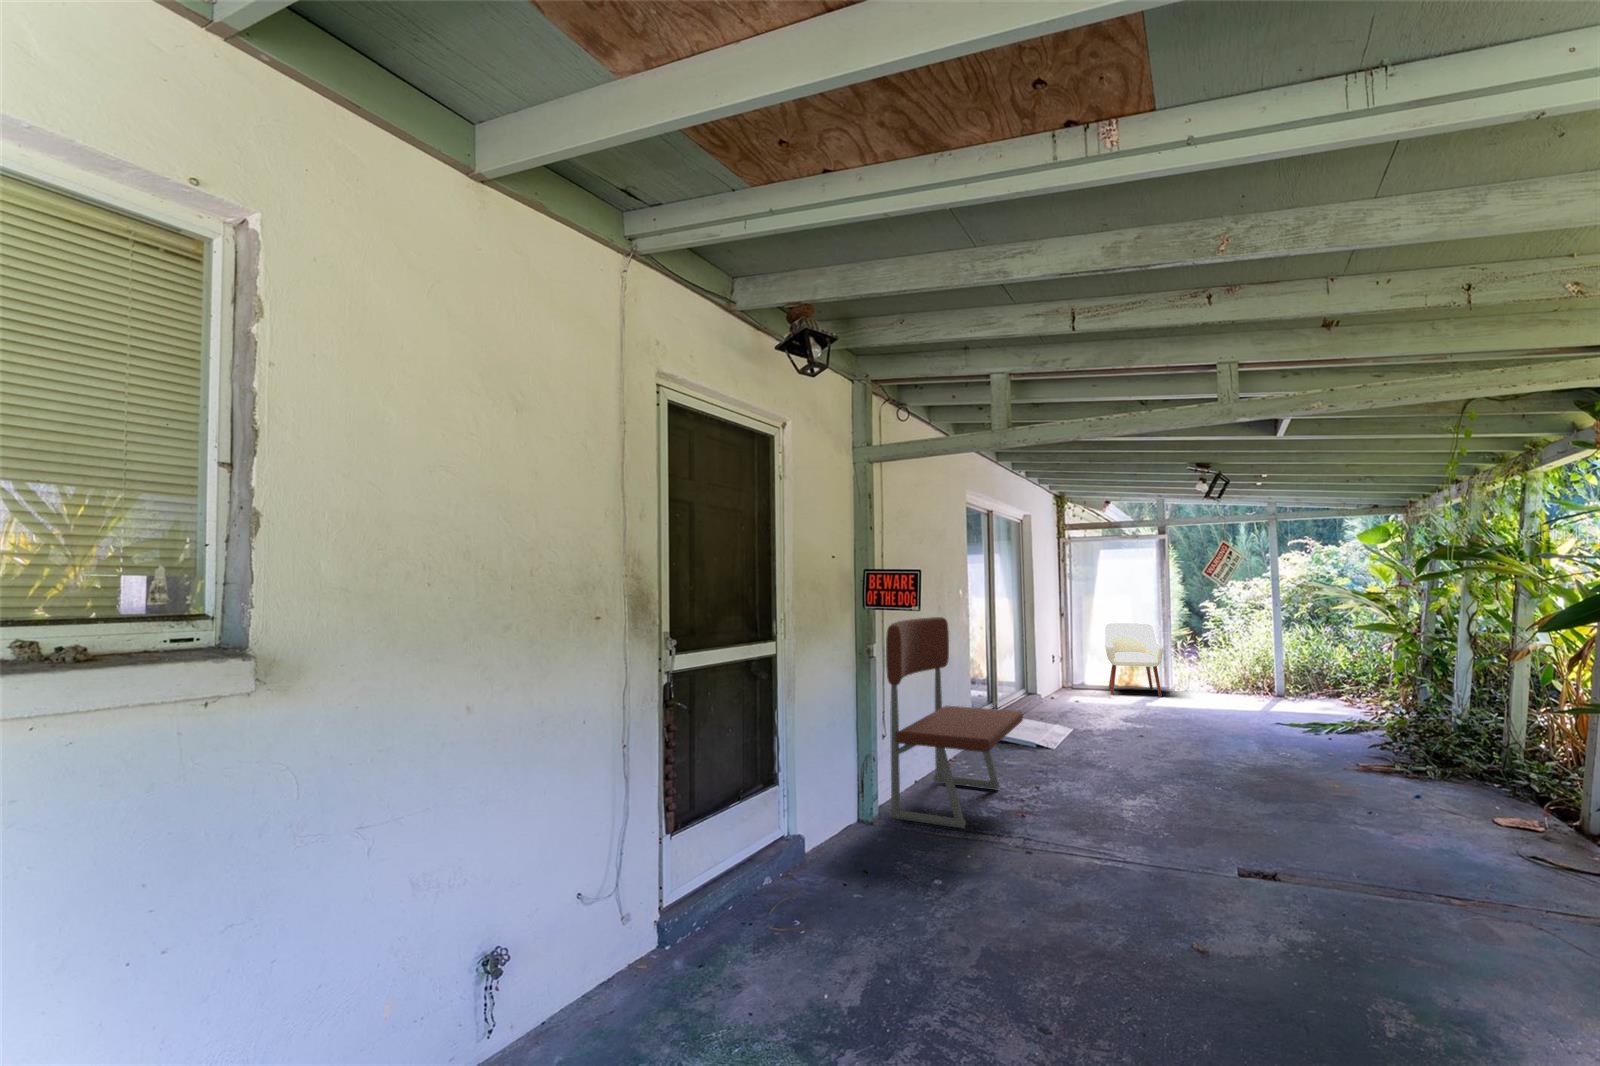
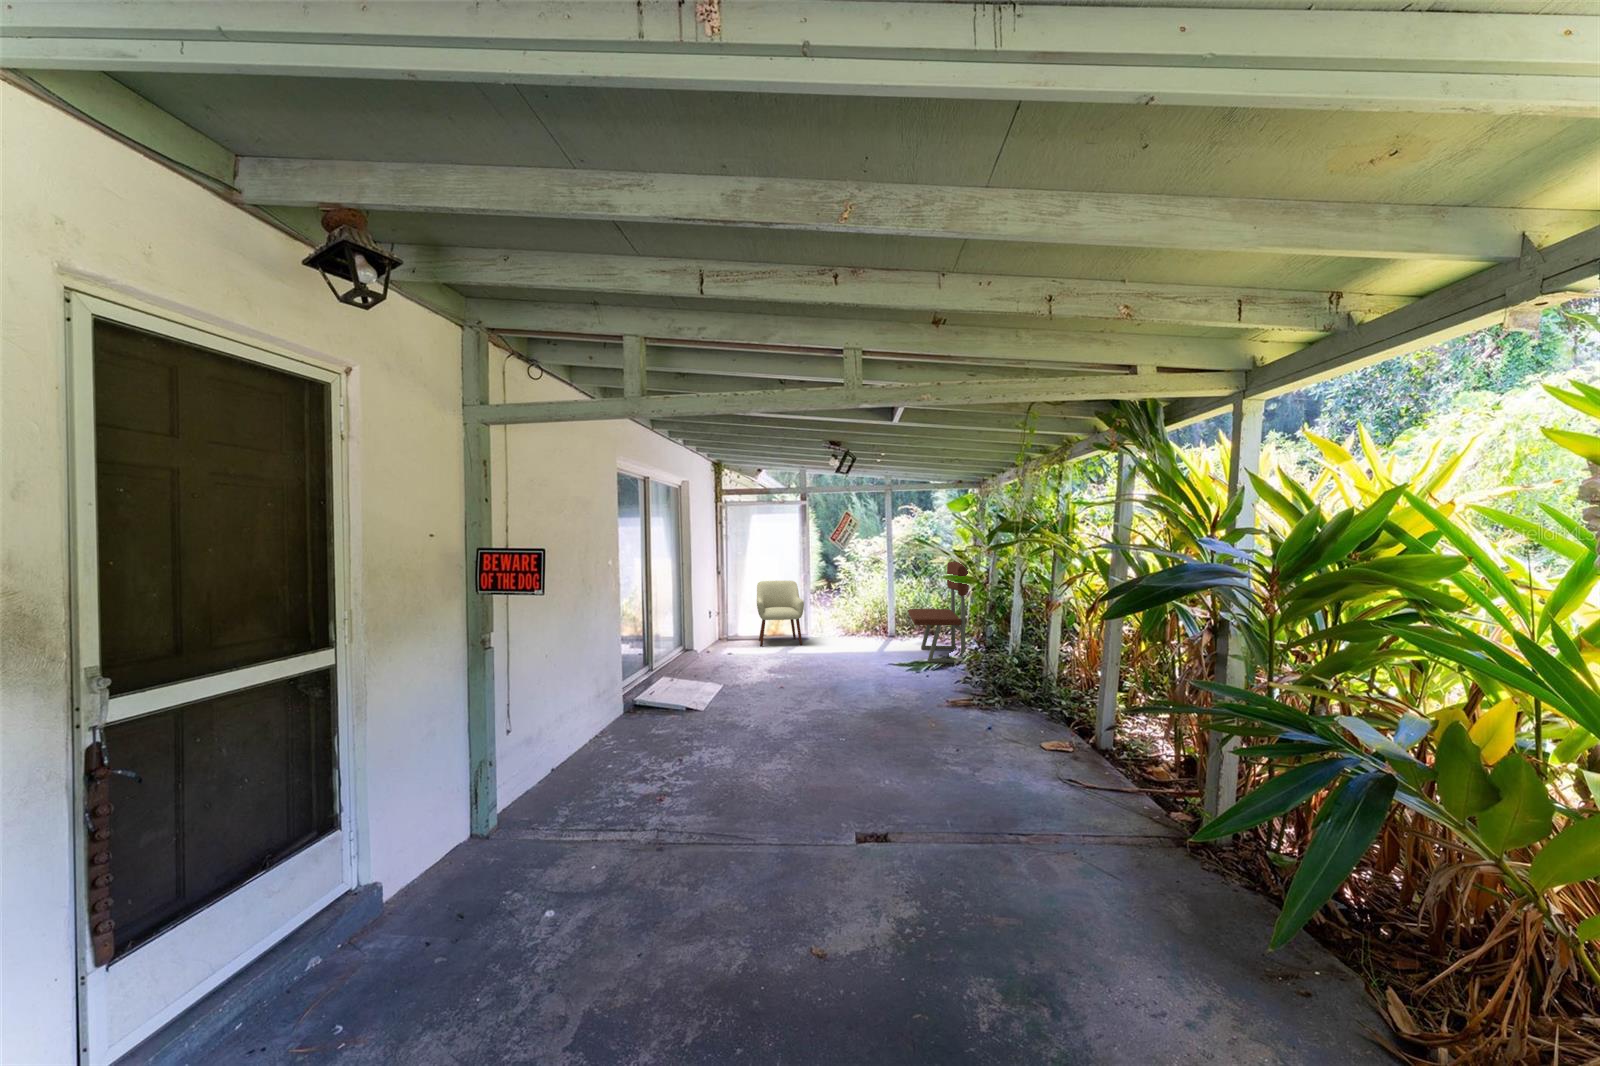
bench: present [886,617,1023,828] -> present [908,562,969,663]

